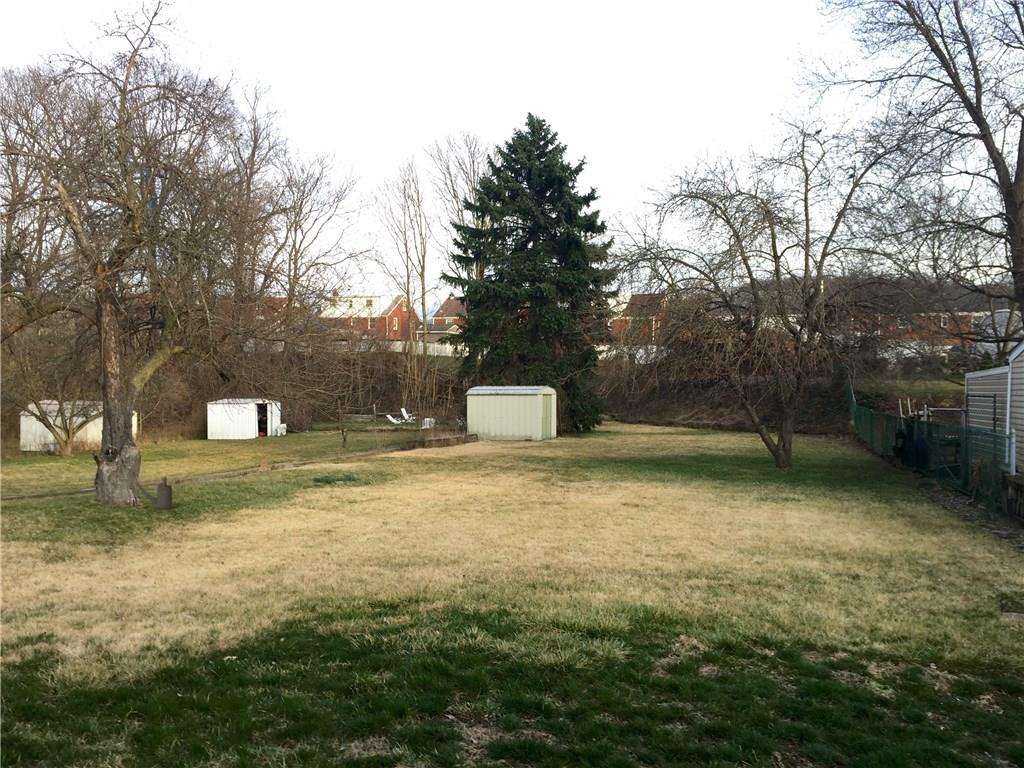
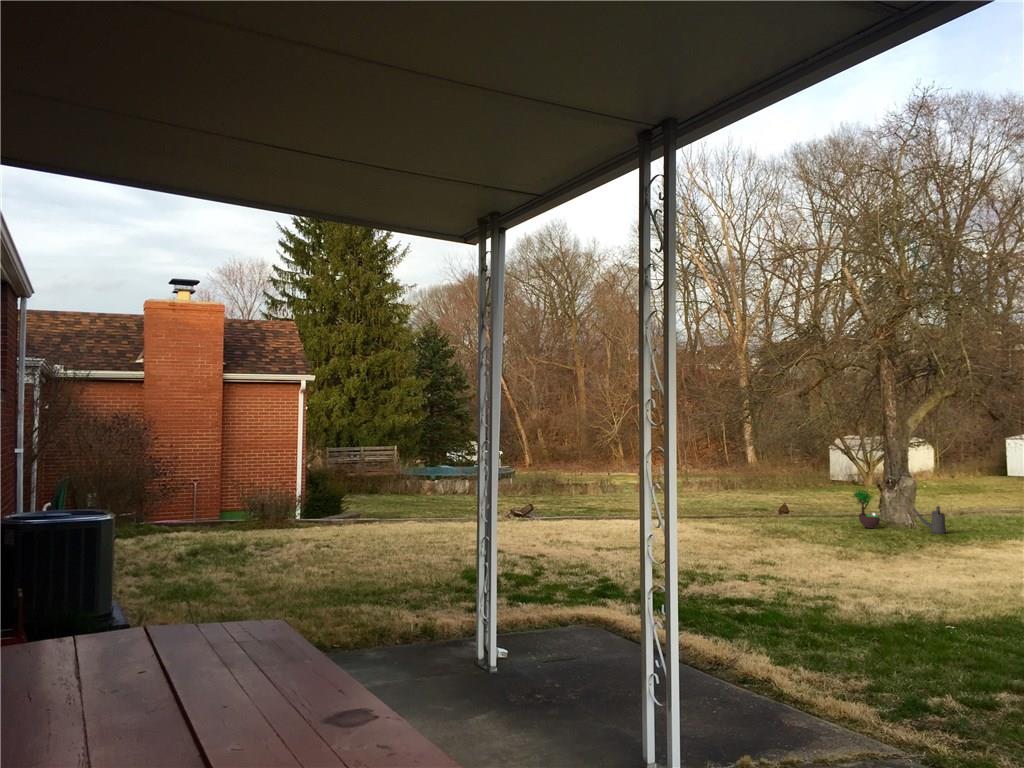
potted tree: none [59,458,95,512] -> present [853,489,880,528]

